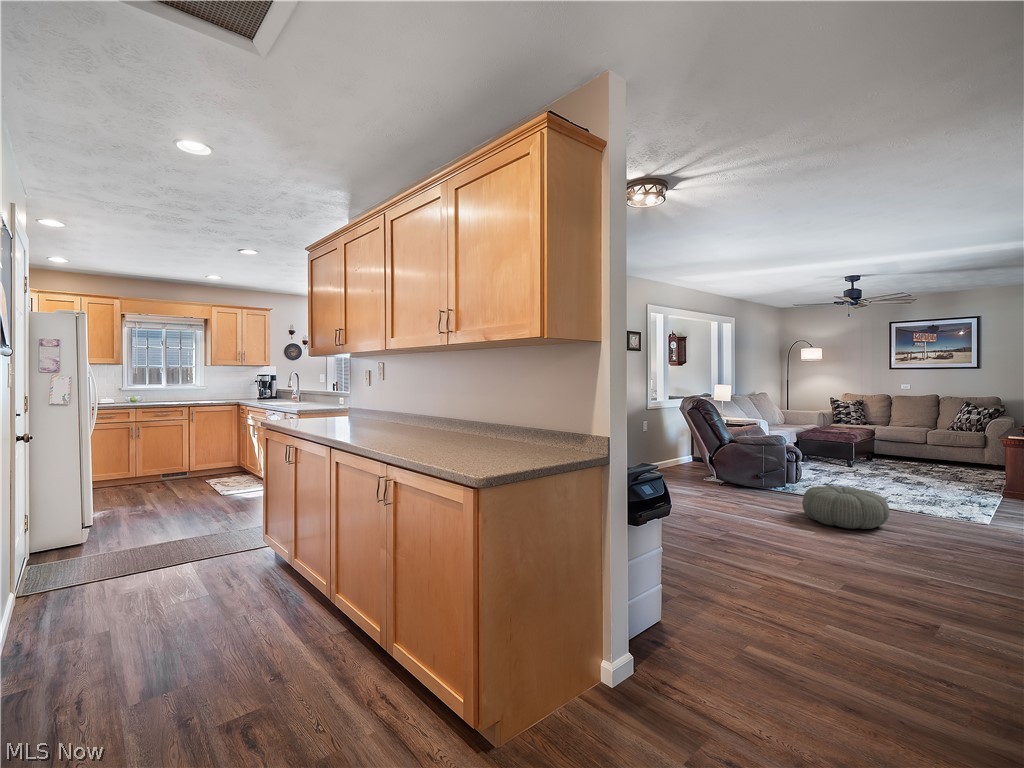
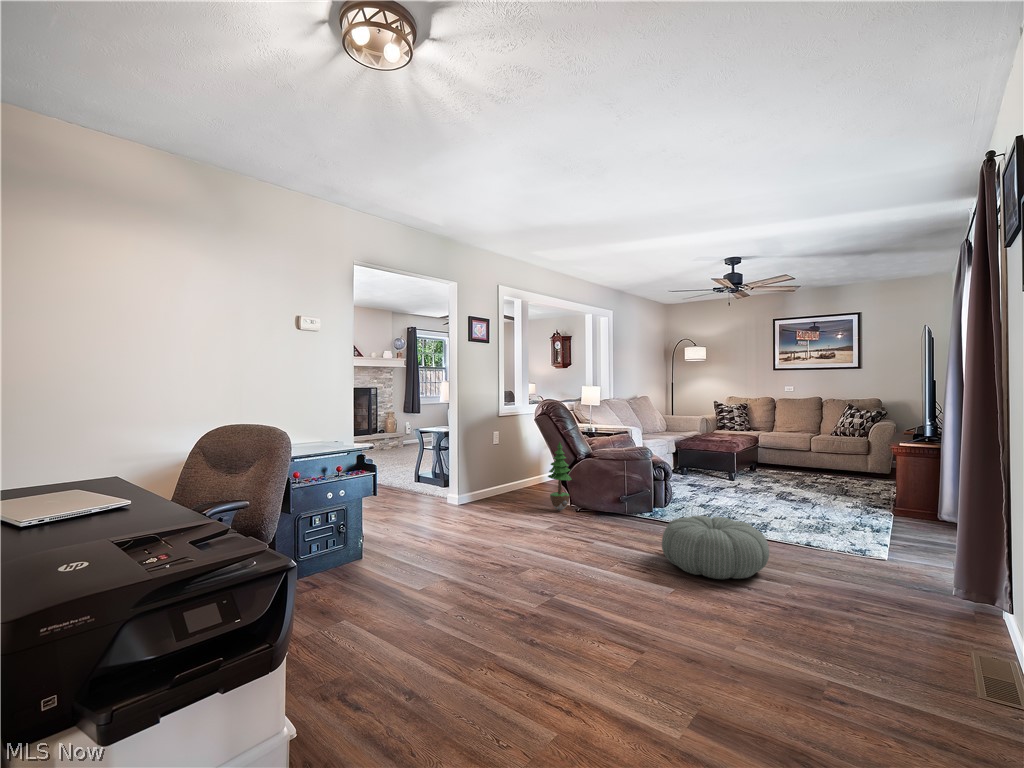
potted tree: none [697,430,717,484] -> present [548,442,572,511]

